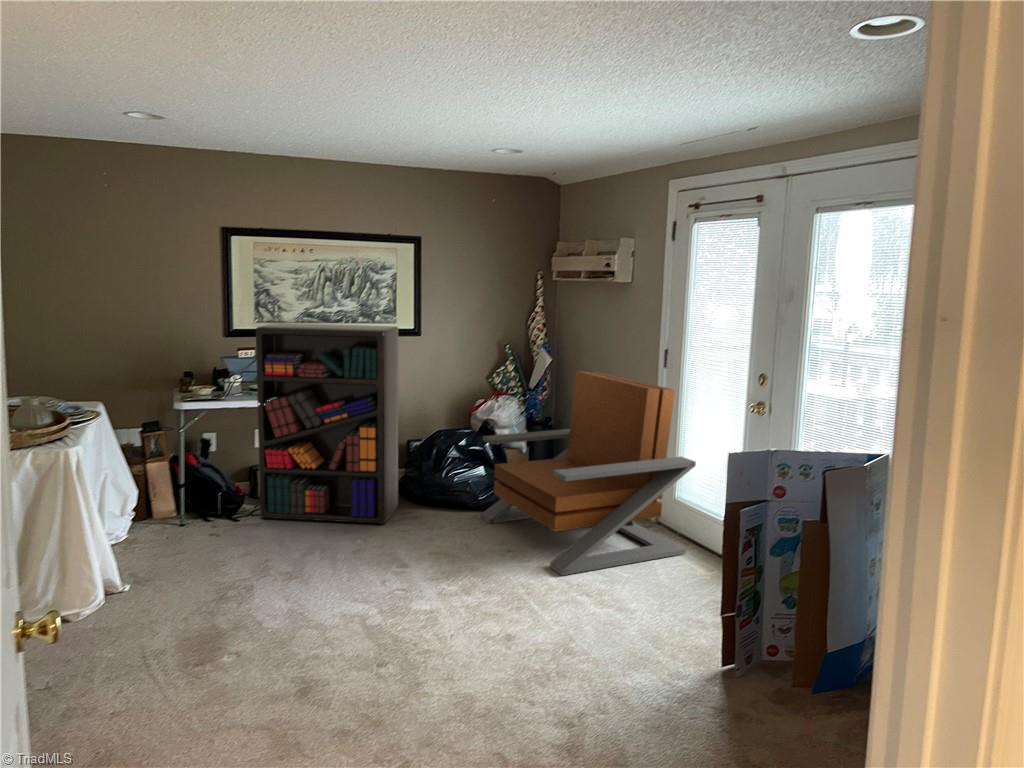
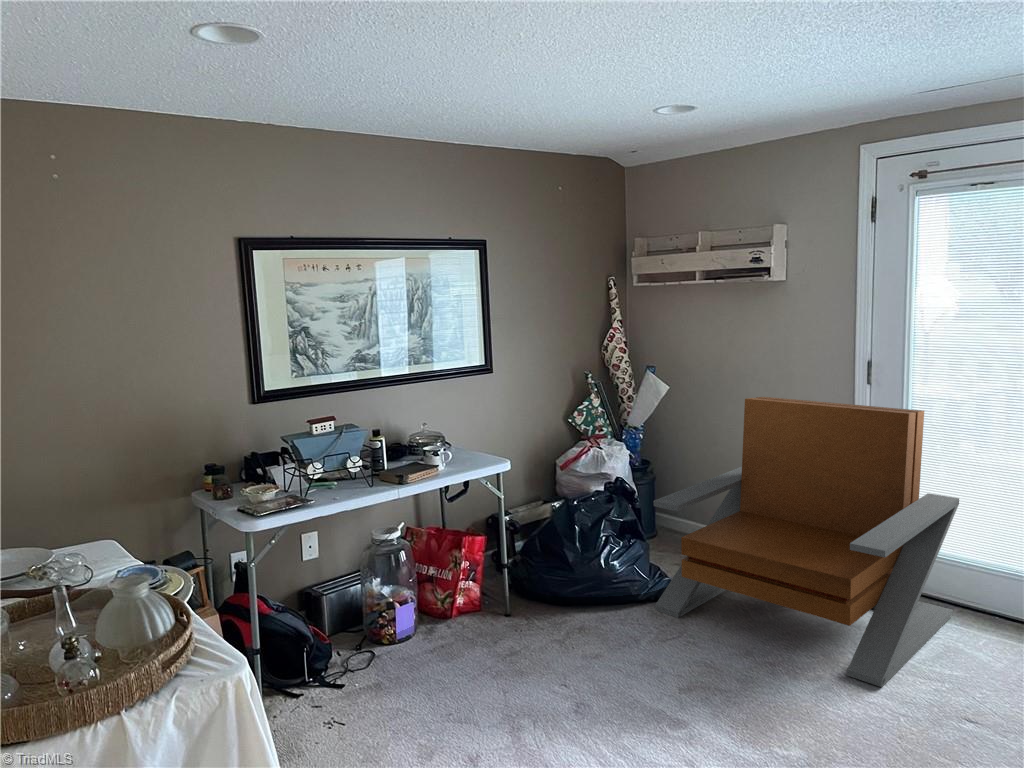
bookshelf: present [256,323,398,524] -> none [344,364,554,678]

